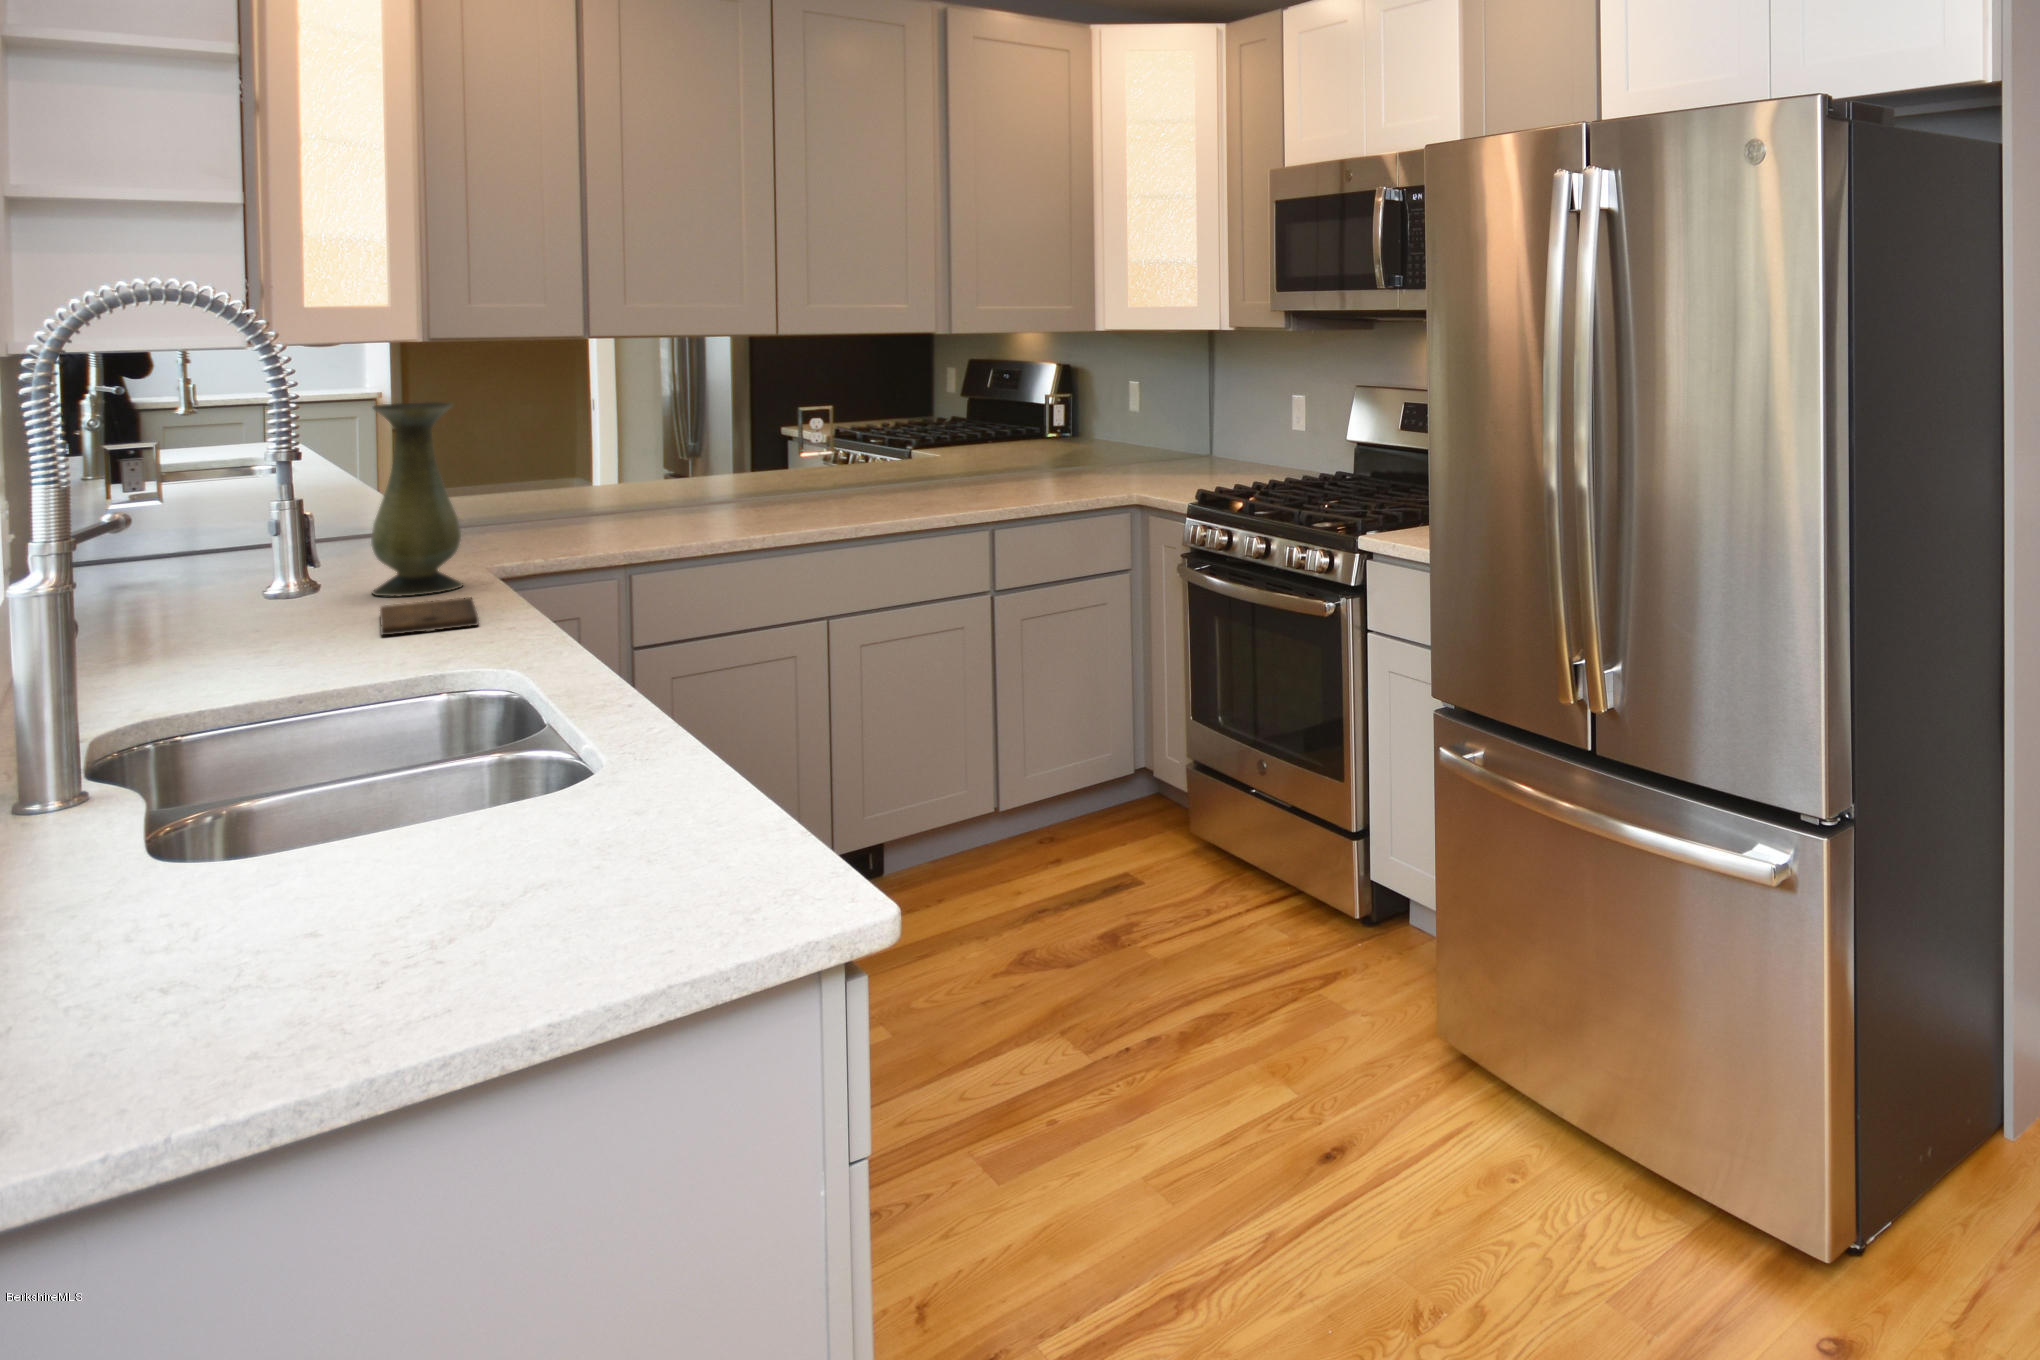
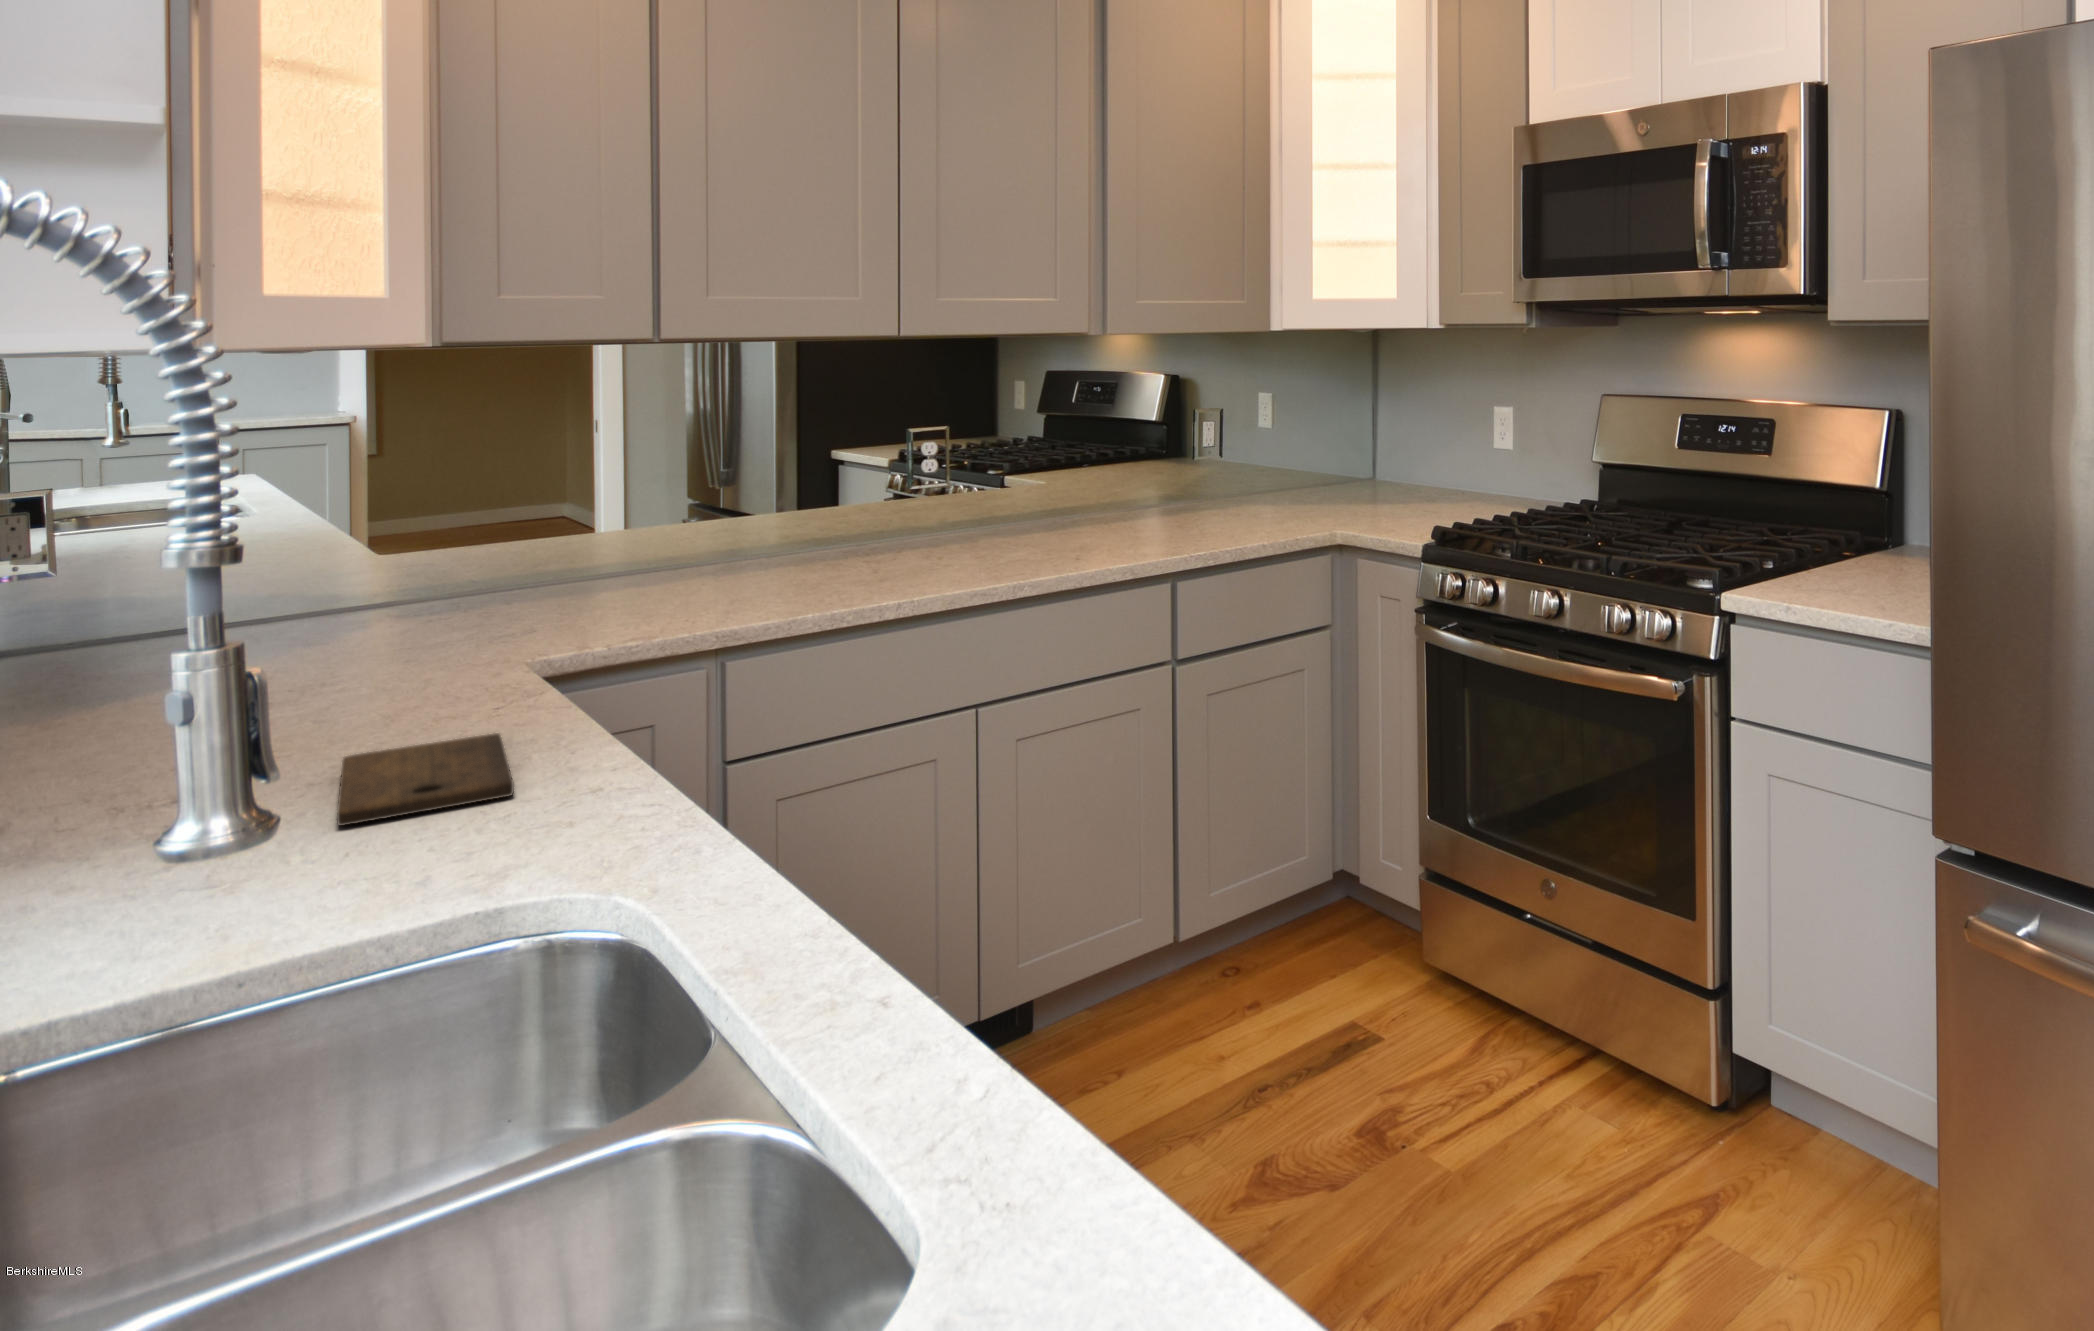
vase: present [371,402,463,596] -> none [334,419,485,727]

